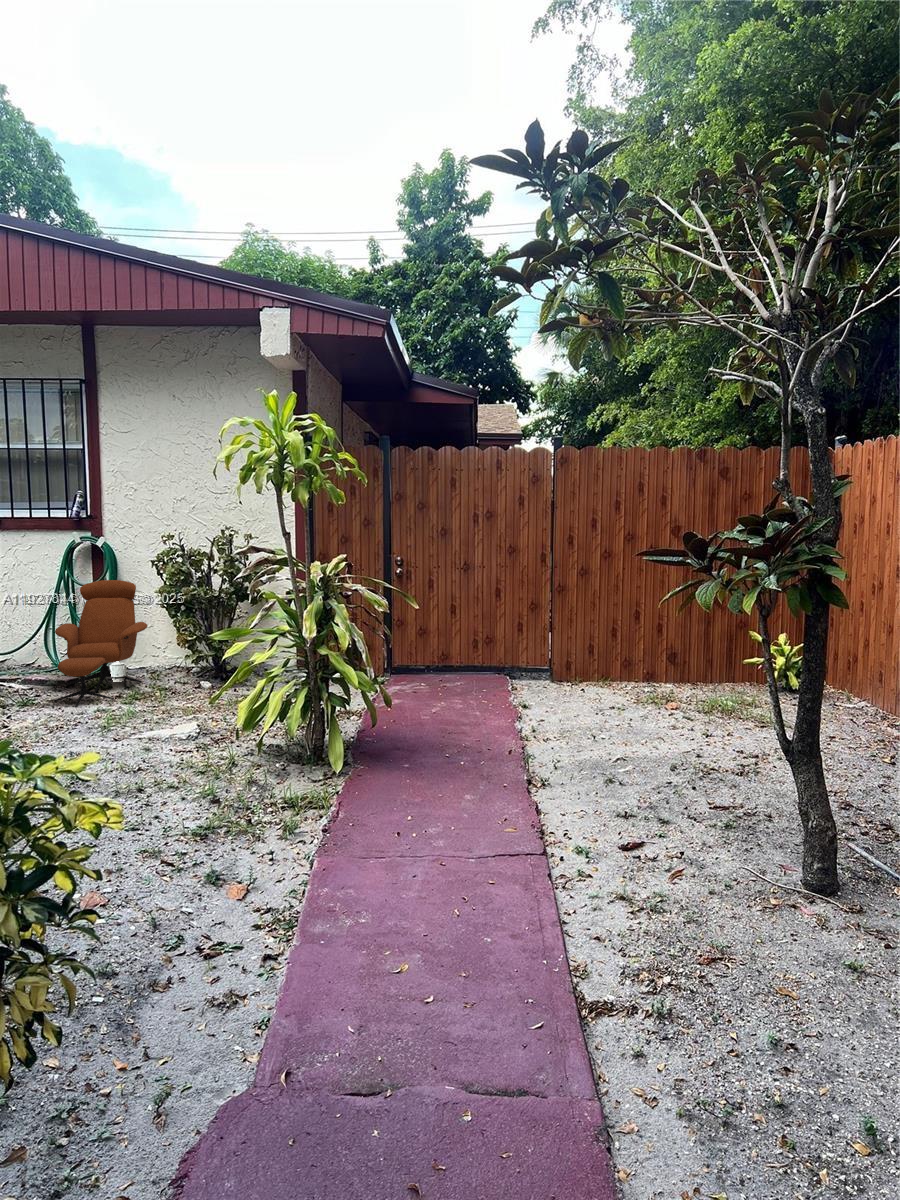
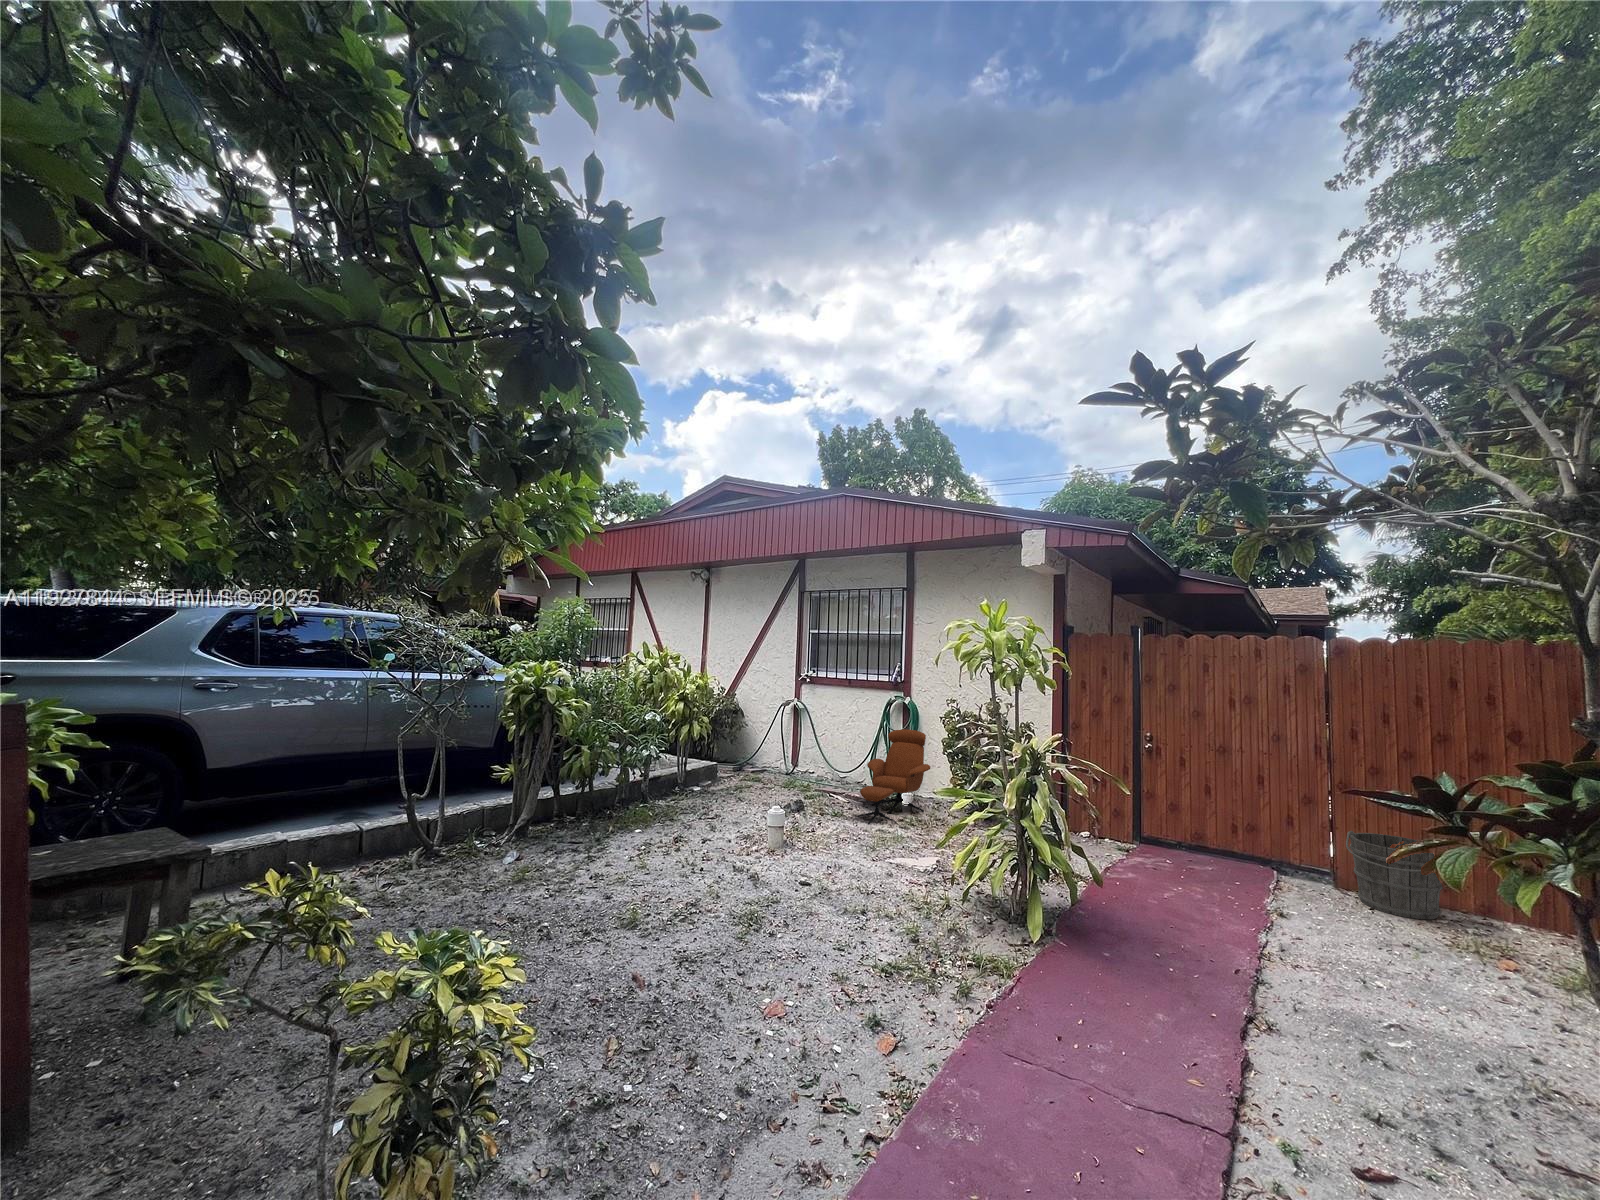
bucket: none [565,627,630,691] -> present [1346,831,1443,919]

